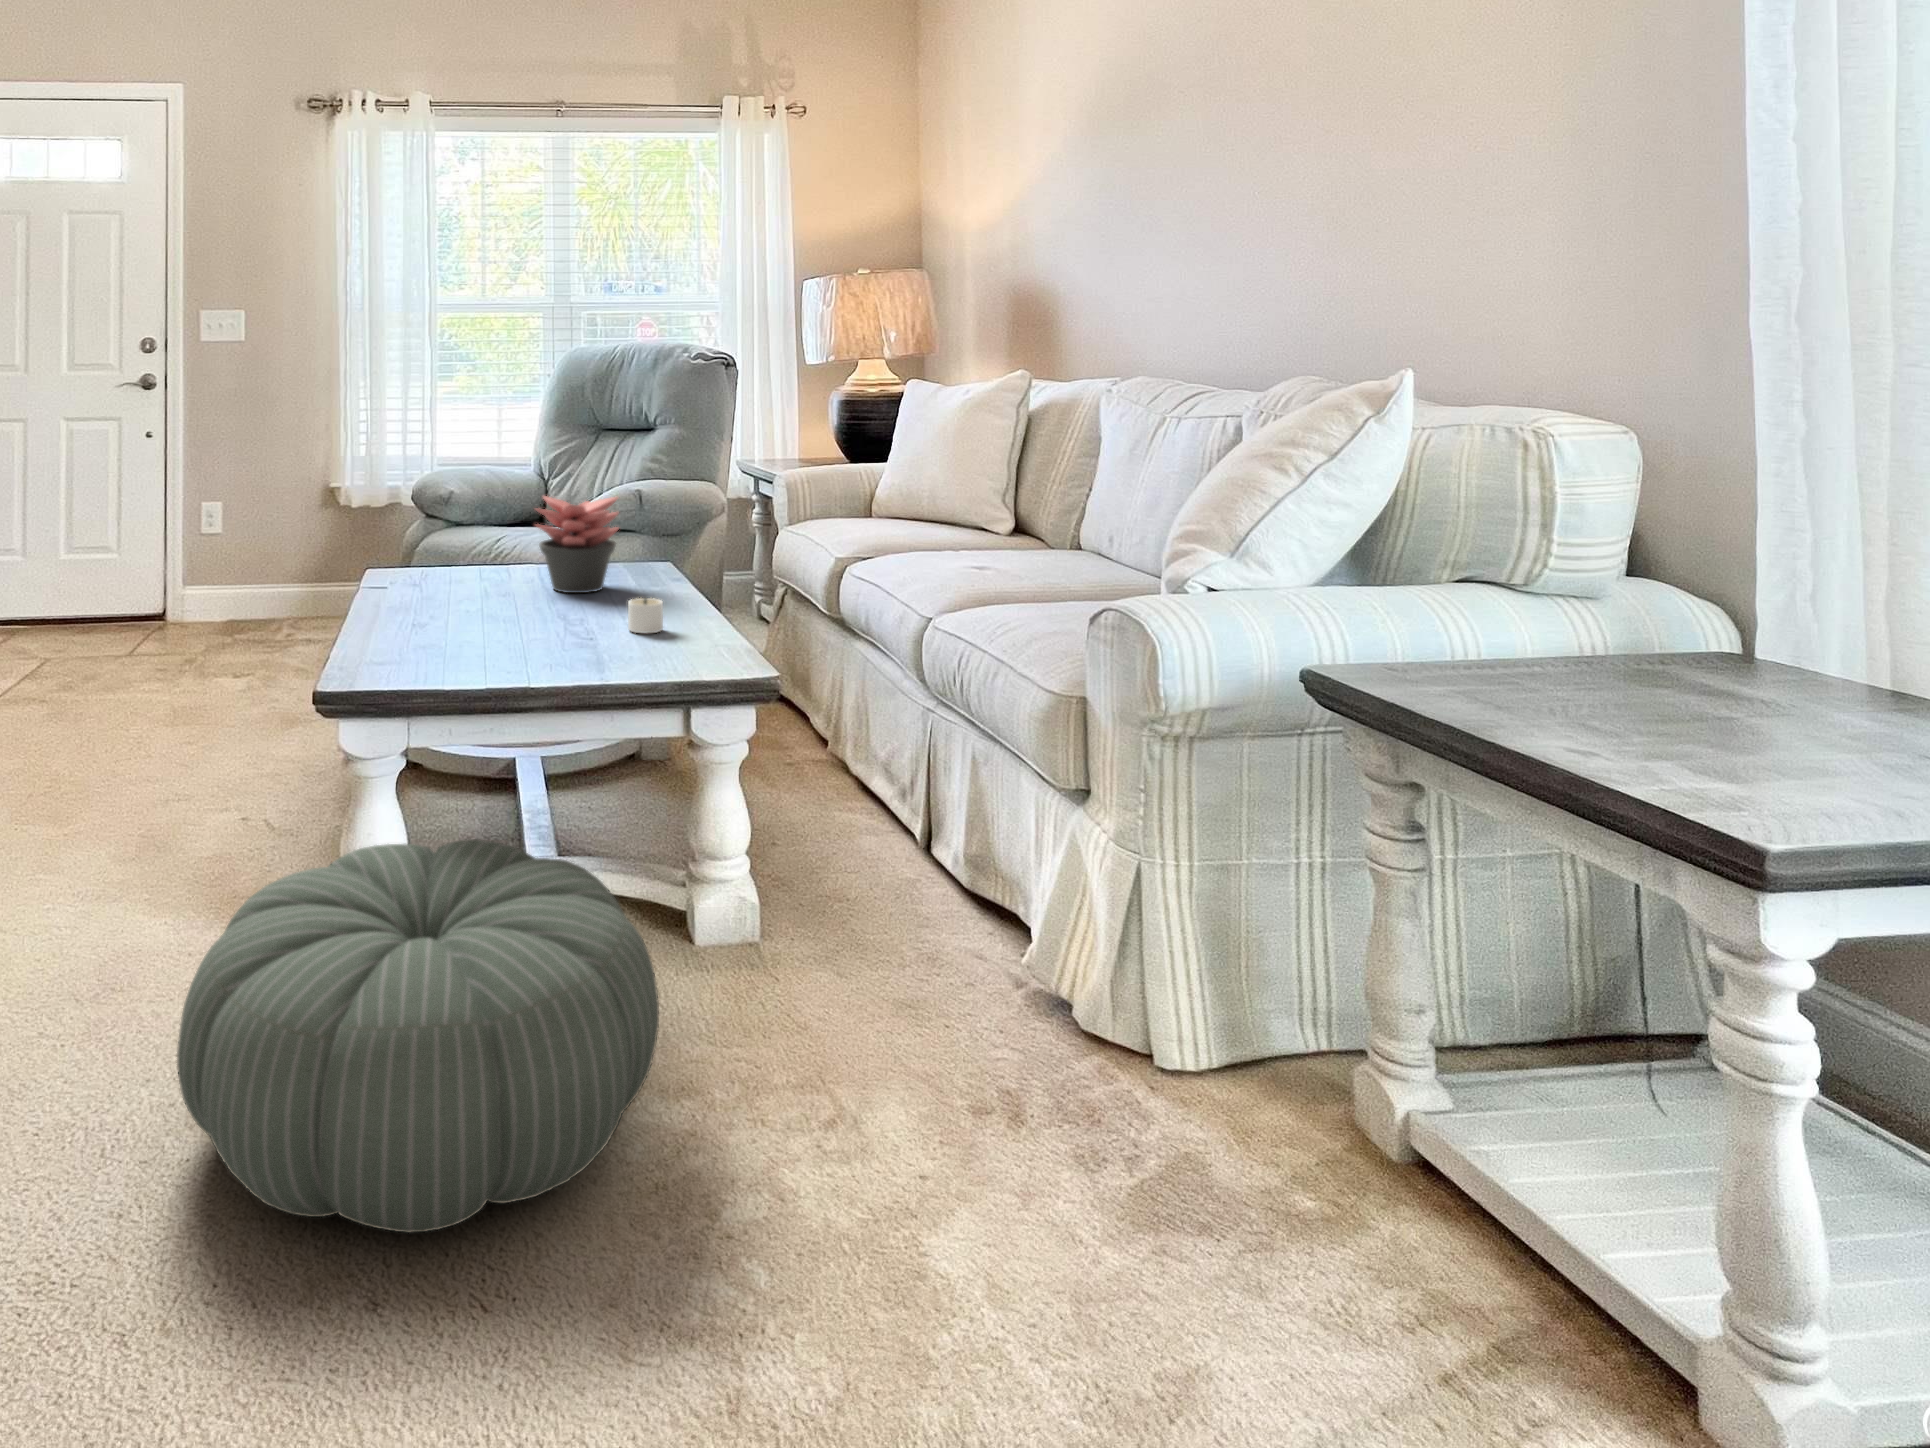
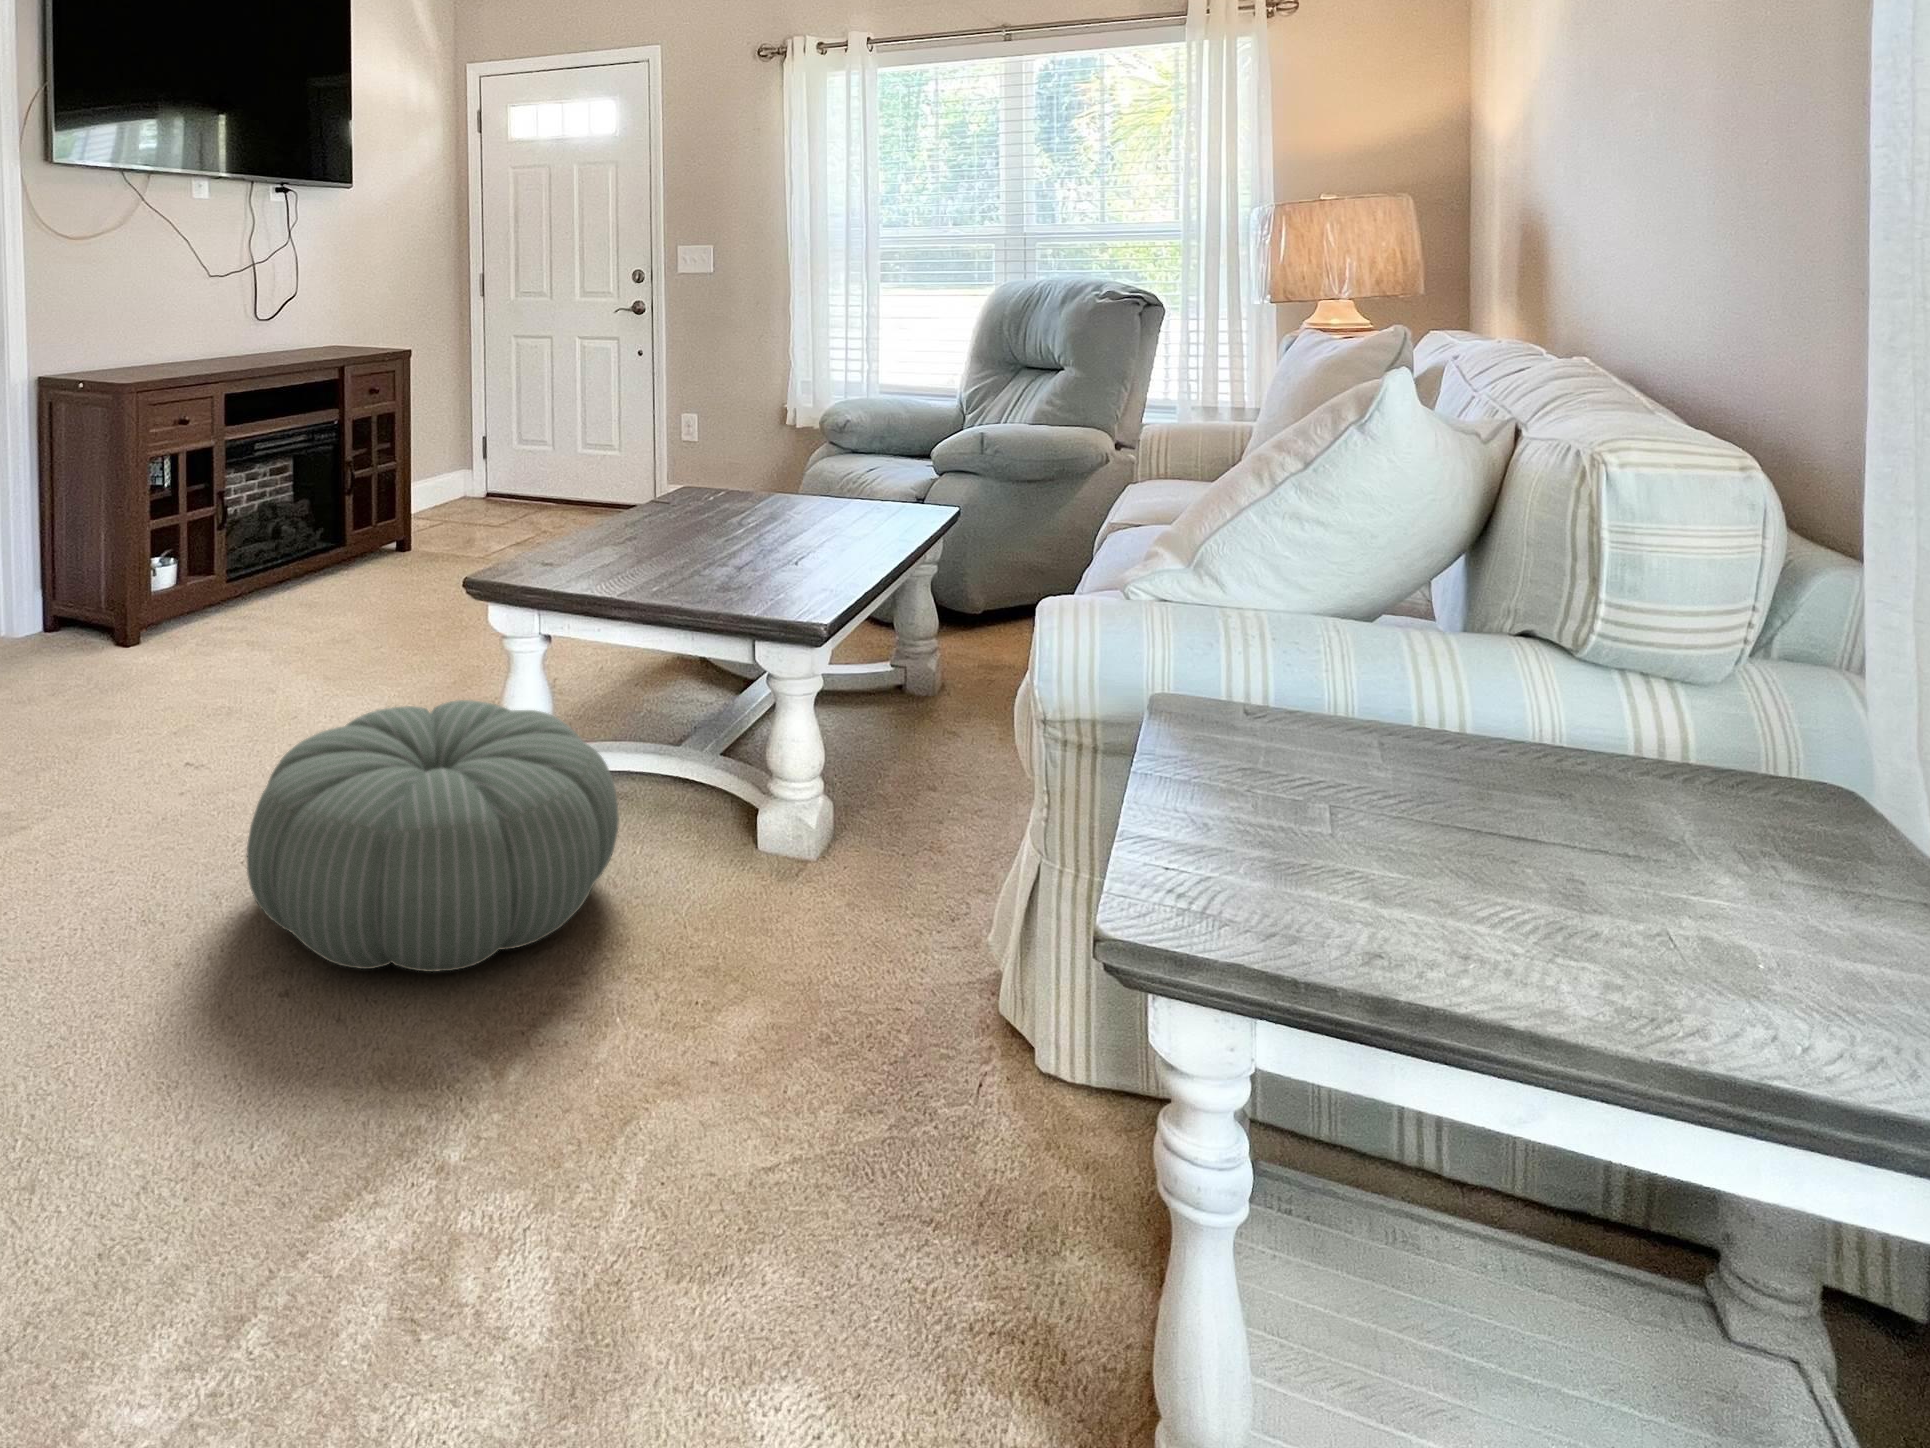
succulent plant: present [536,496,618,593] -> none [774,433,859,526]
candle: present [628,598,663,634] -> none [782,536,831,569]

